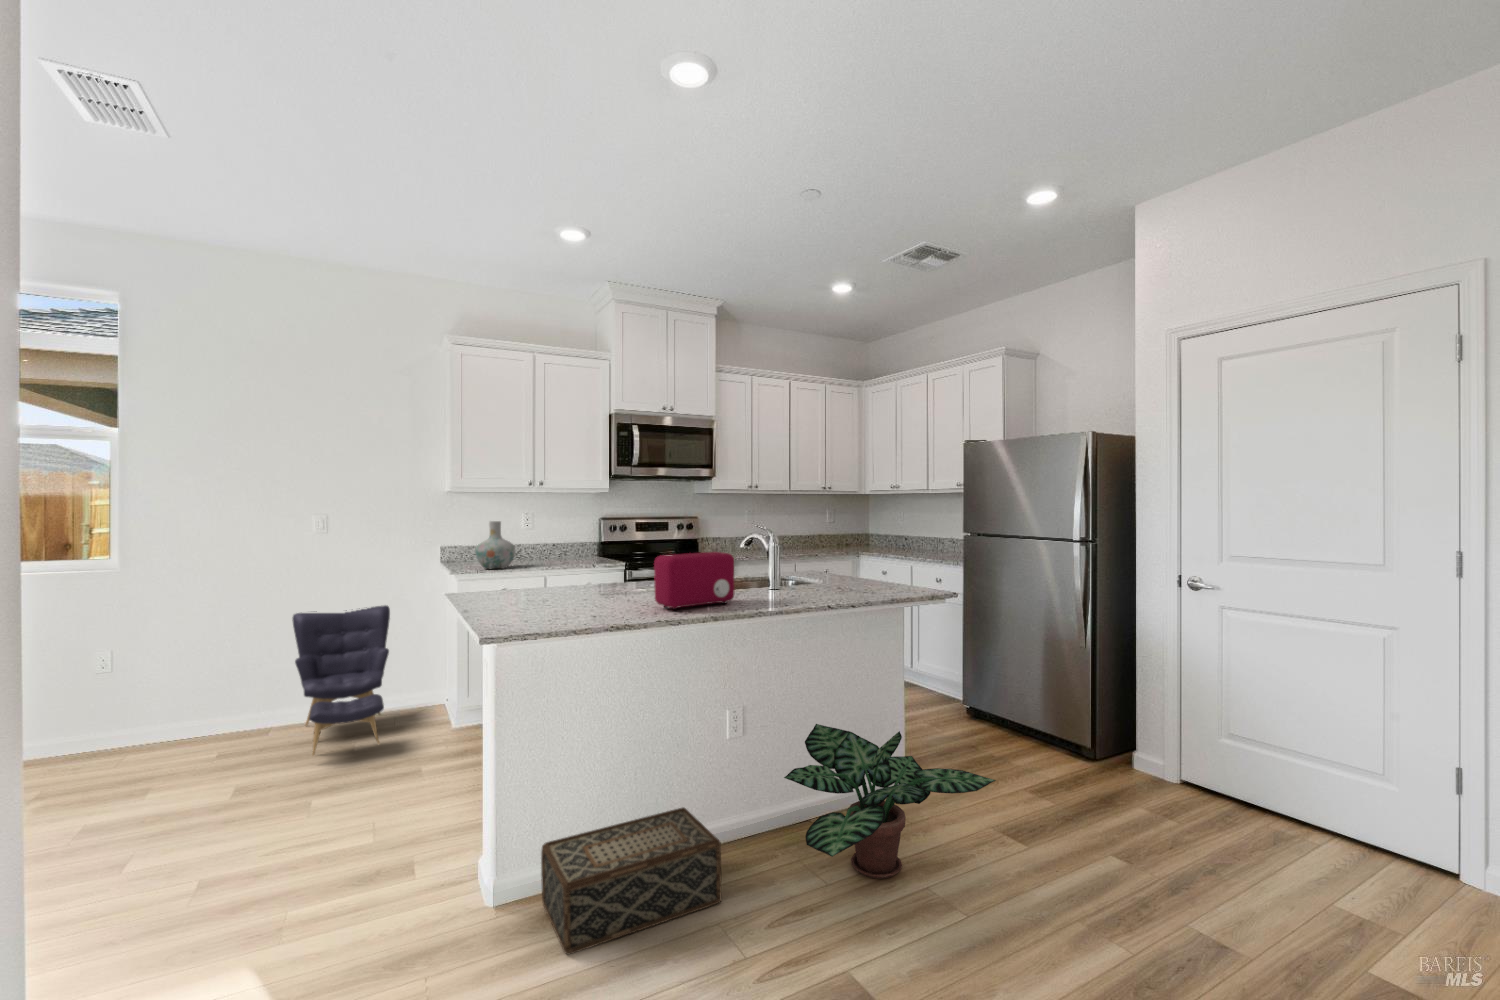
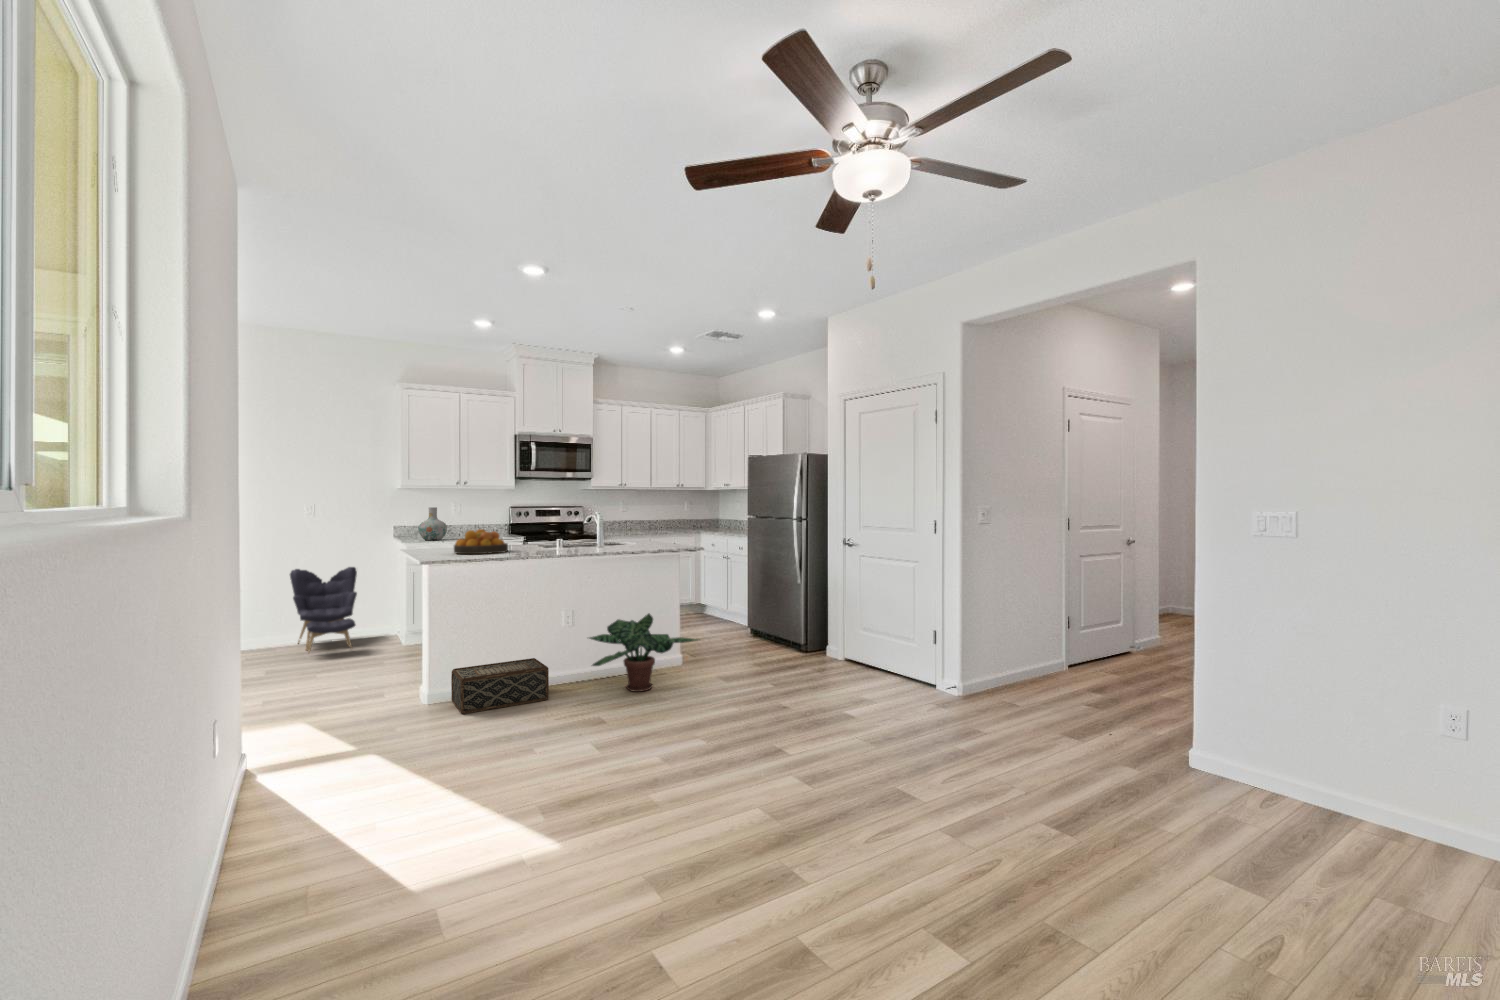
toaster: present [654,552,735,610] -> none [524,521,572,553]
fruit bowl: none [536,566,625,614] -> present [454,529,508,554]

